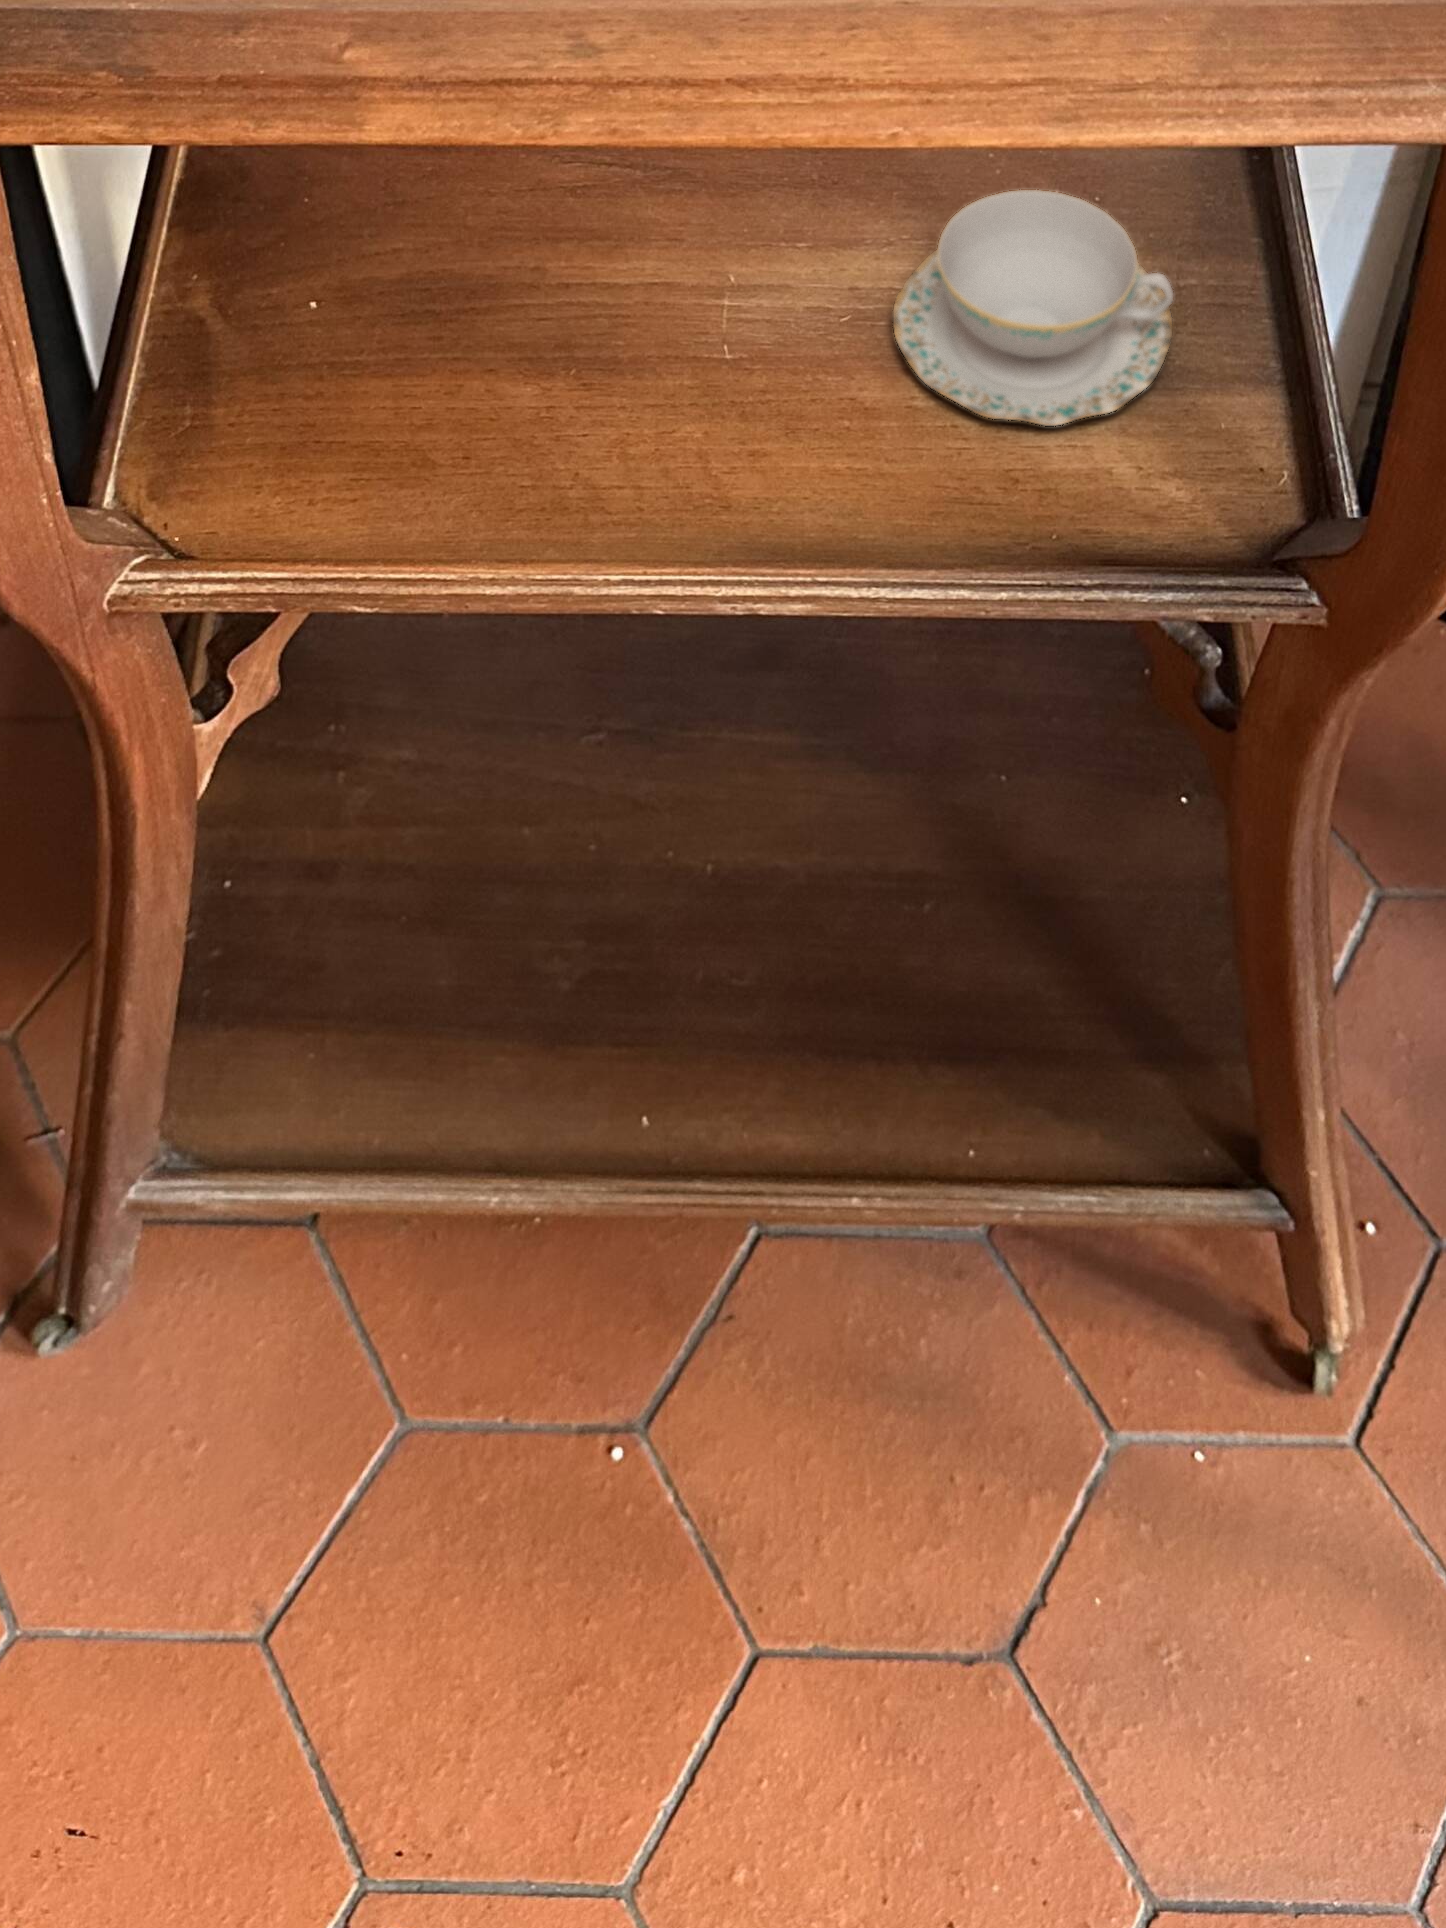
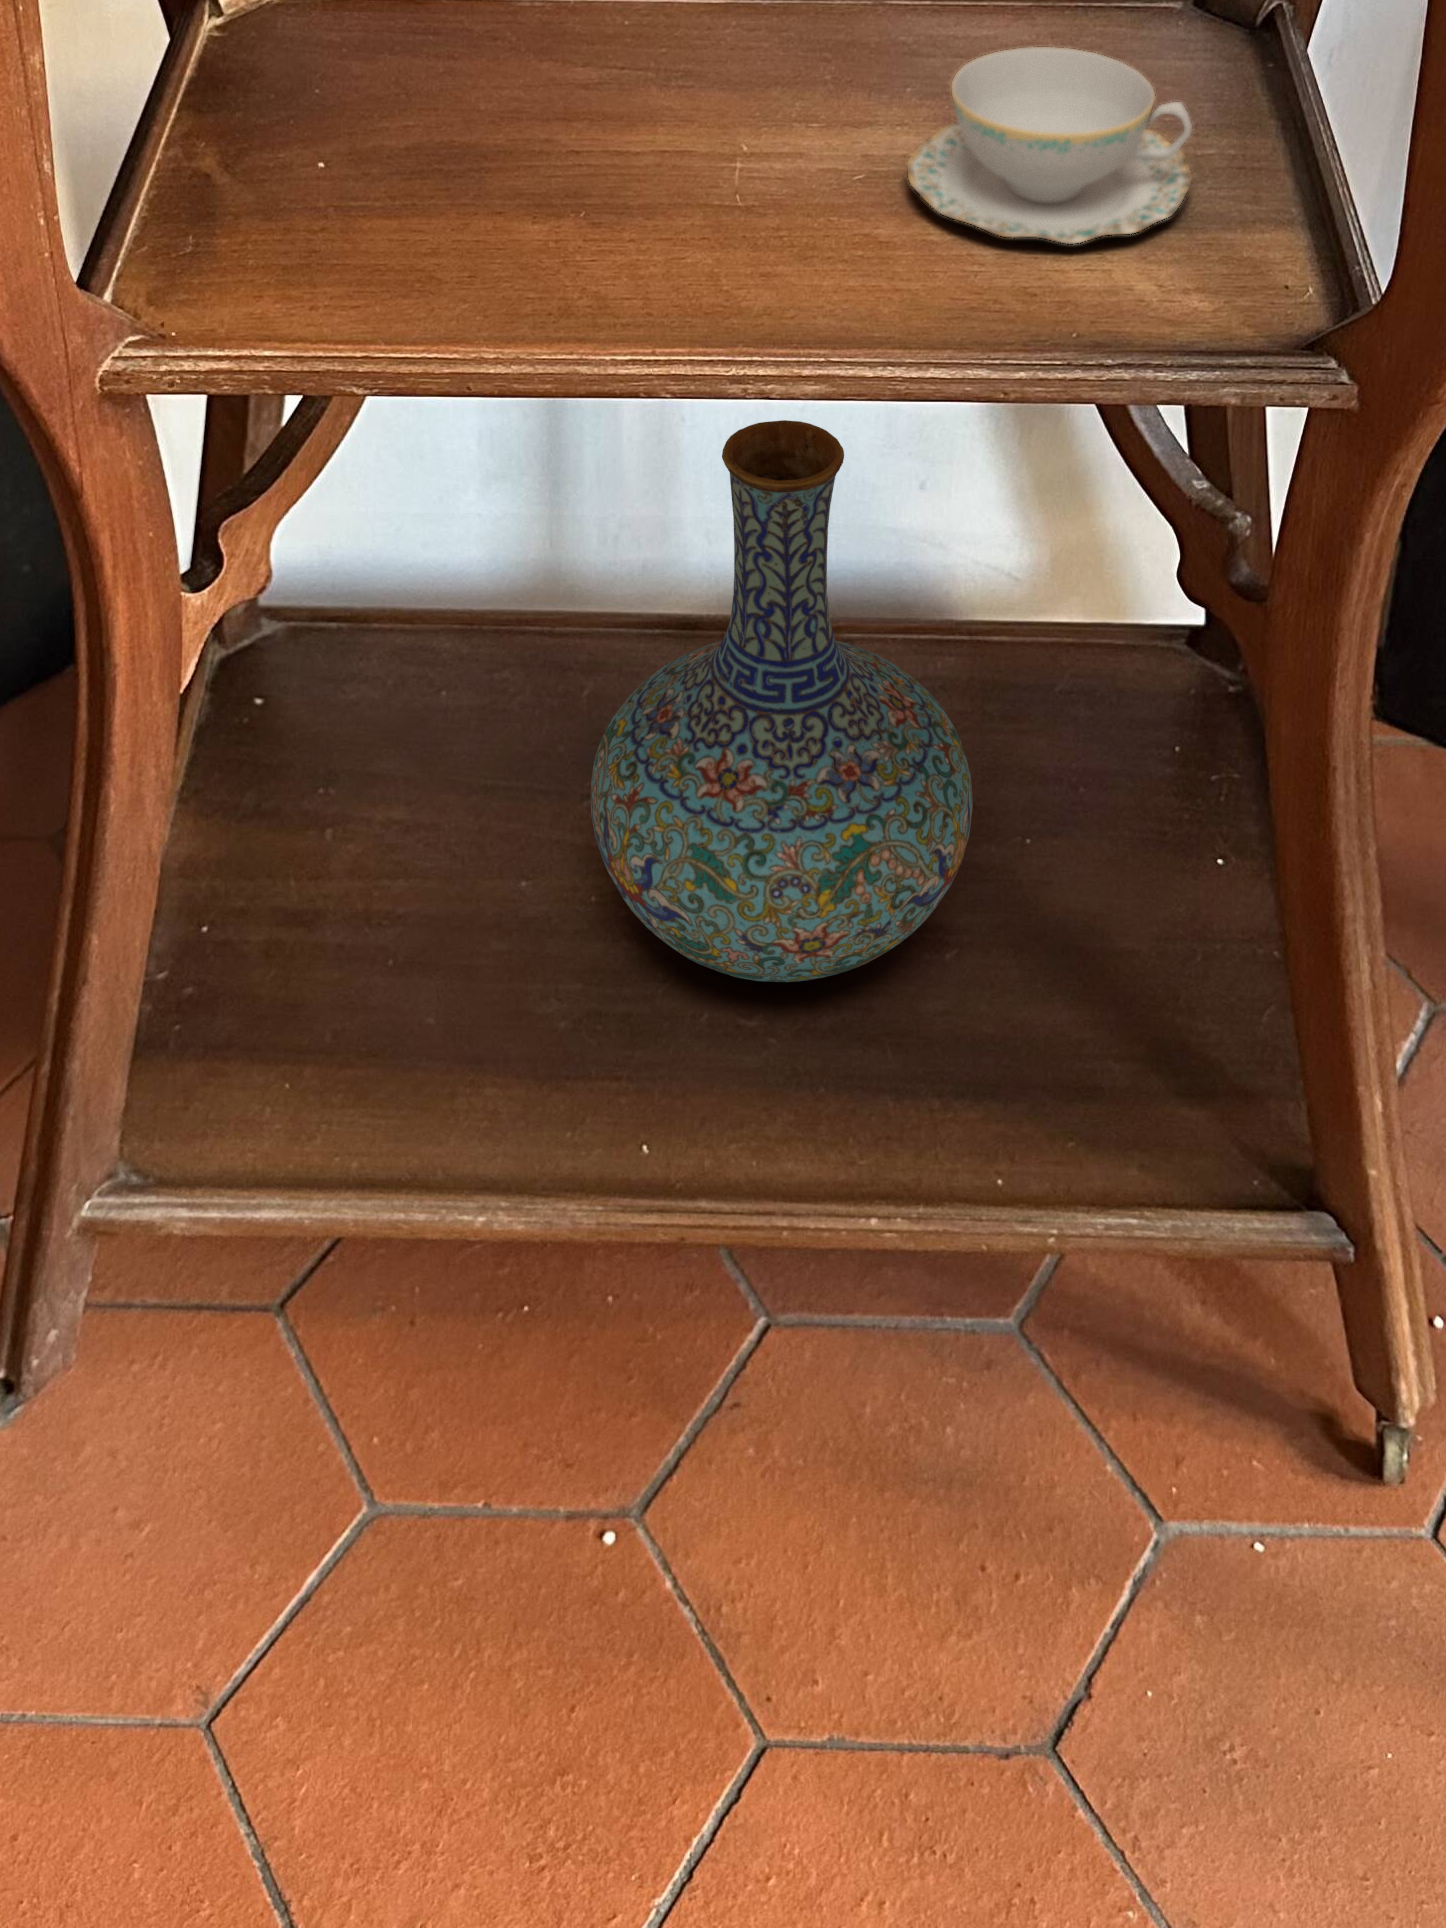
vase: none [588,453,951,940] -> present [591,420,973,982]

